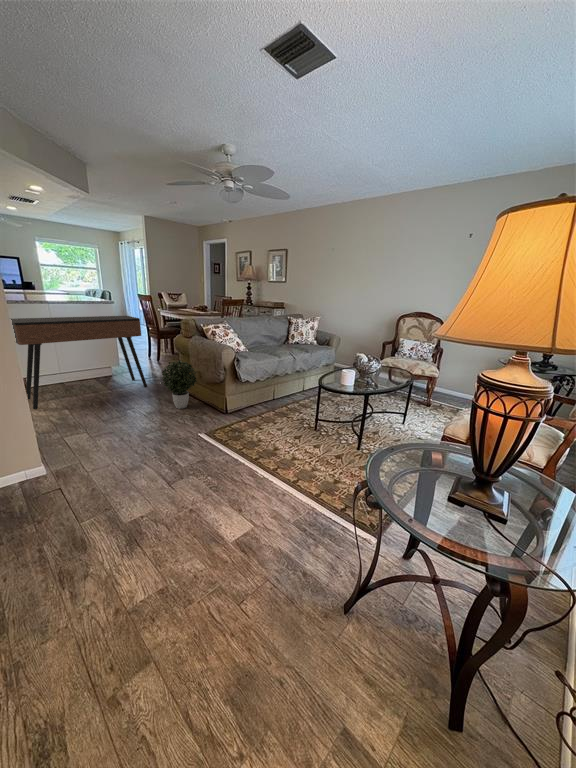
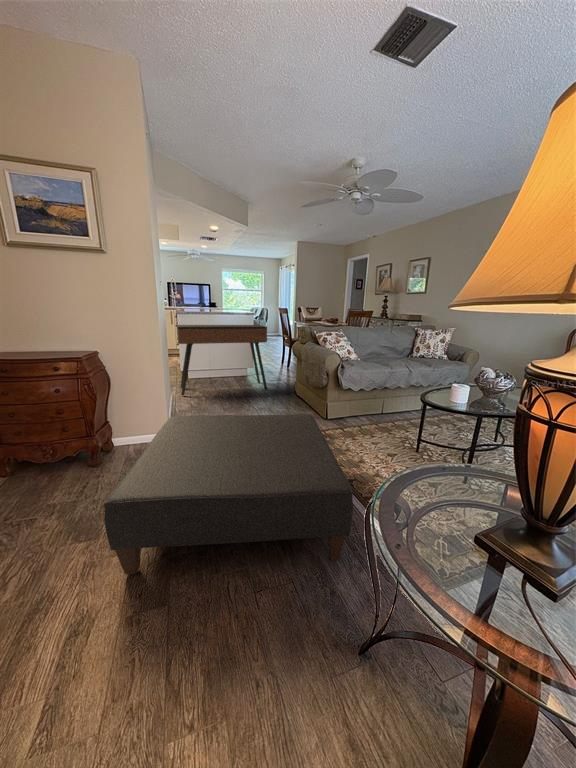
potted plant: present [161,360,197,409] -> none [271,364,305,411]
ottoman: none [44,413,308,655] -> present [104,414,353,574]

